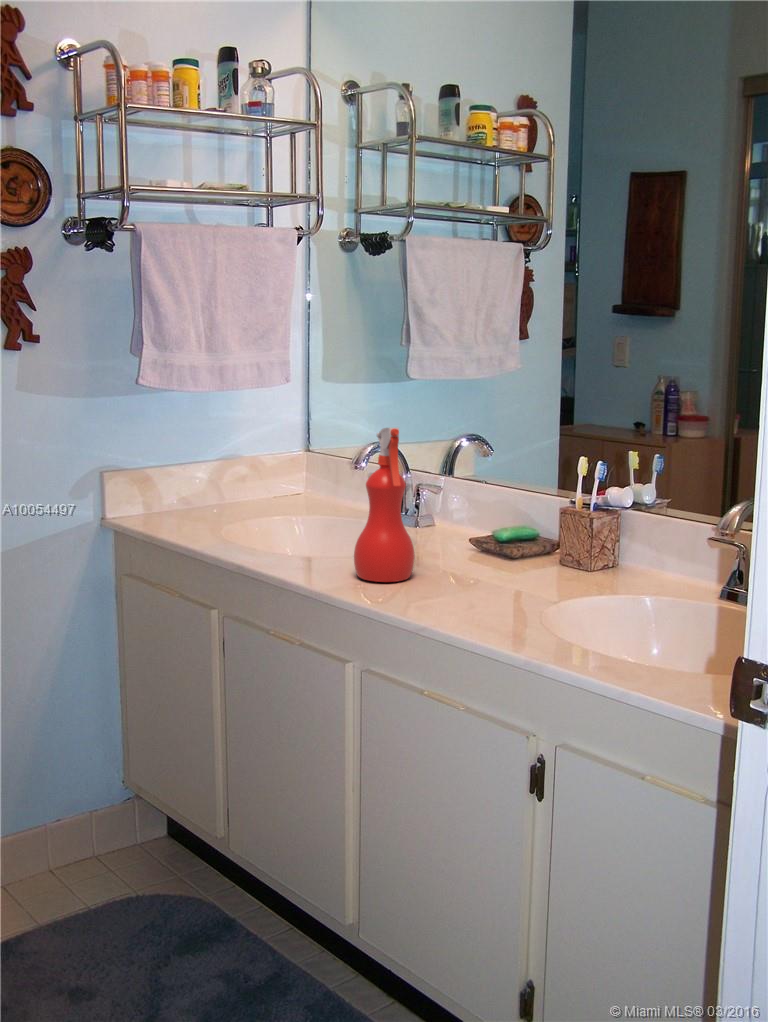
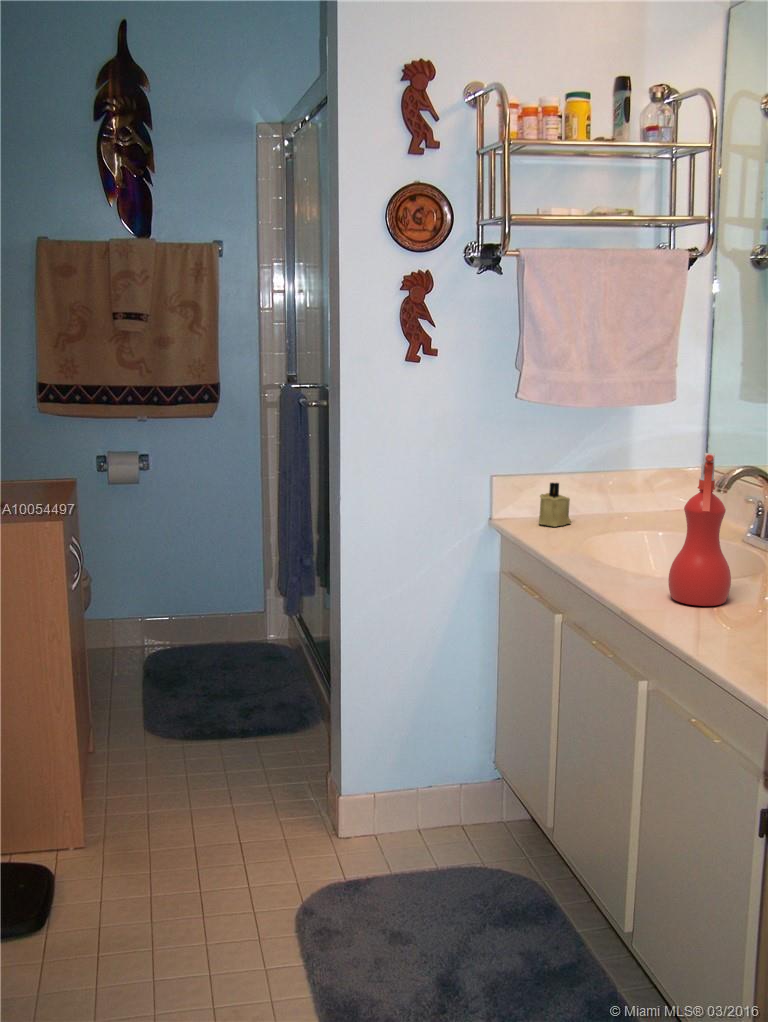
candle: none [164,475,198,522] -> present [539,483,571,527]

